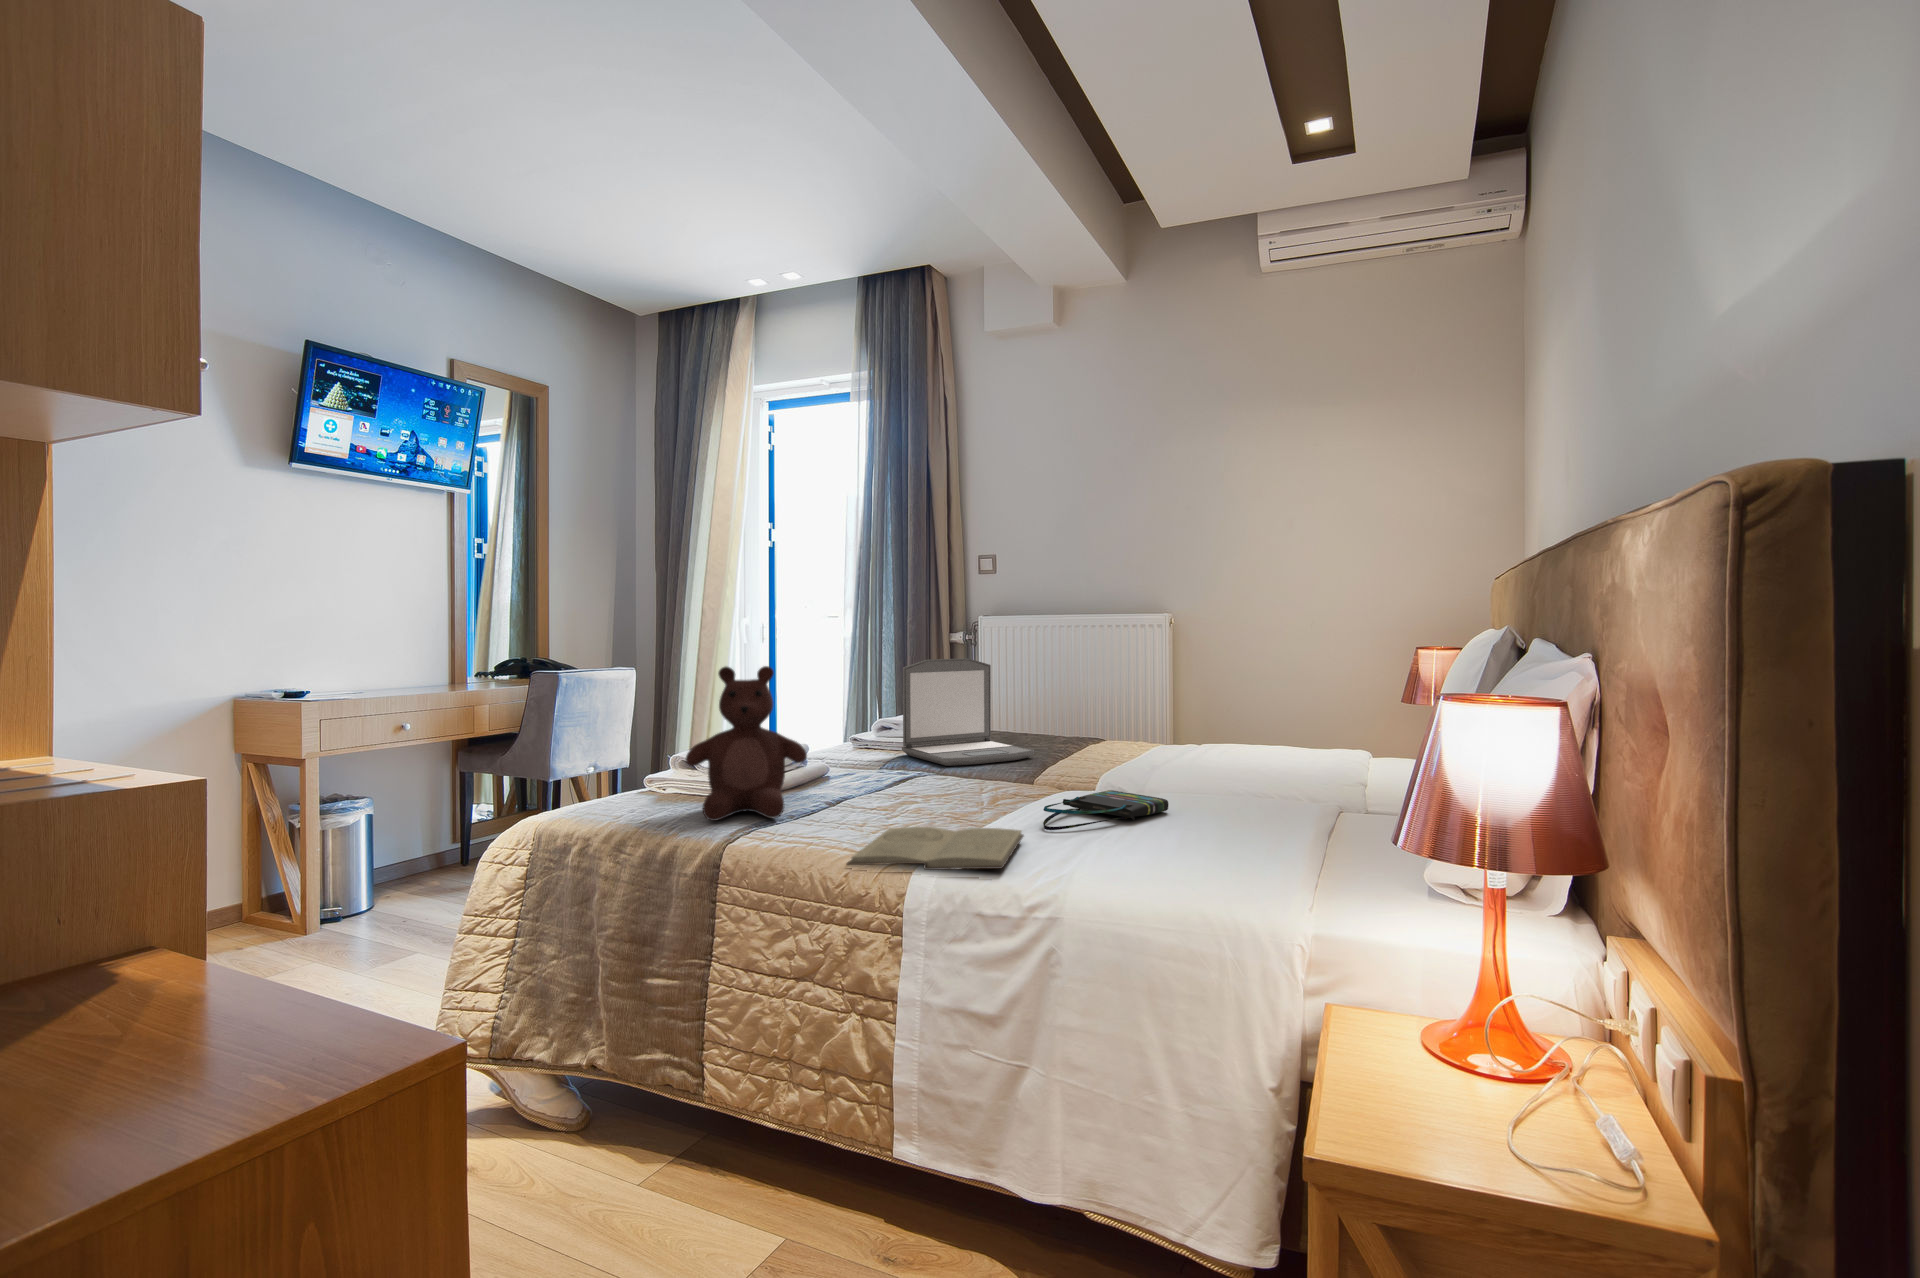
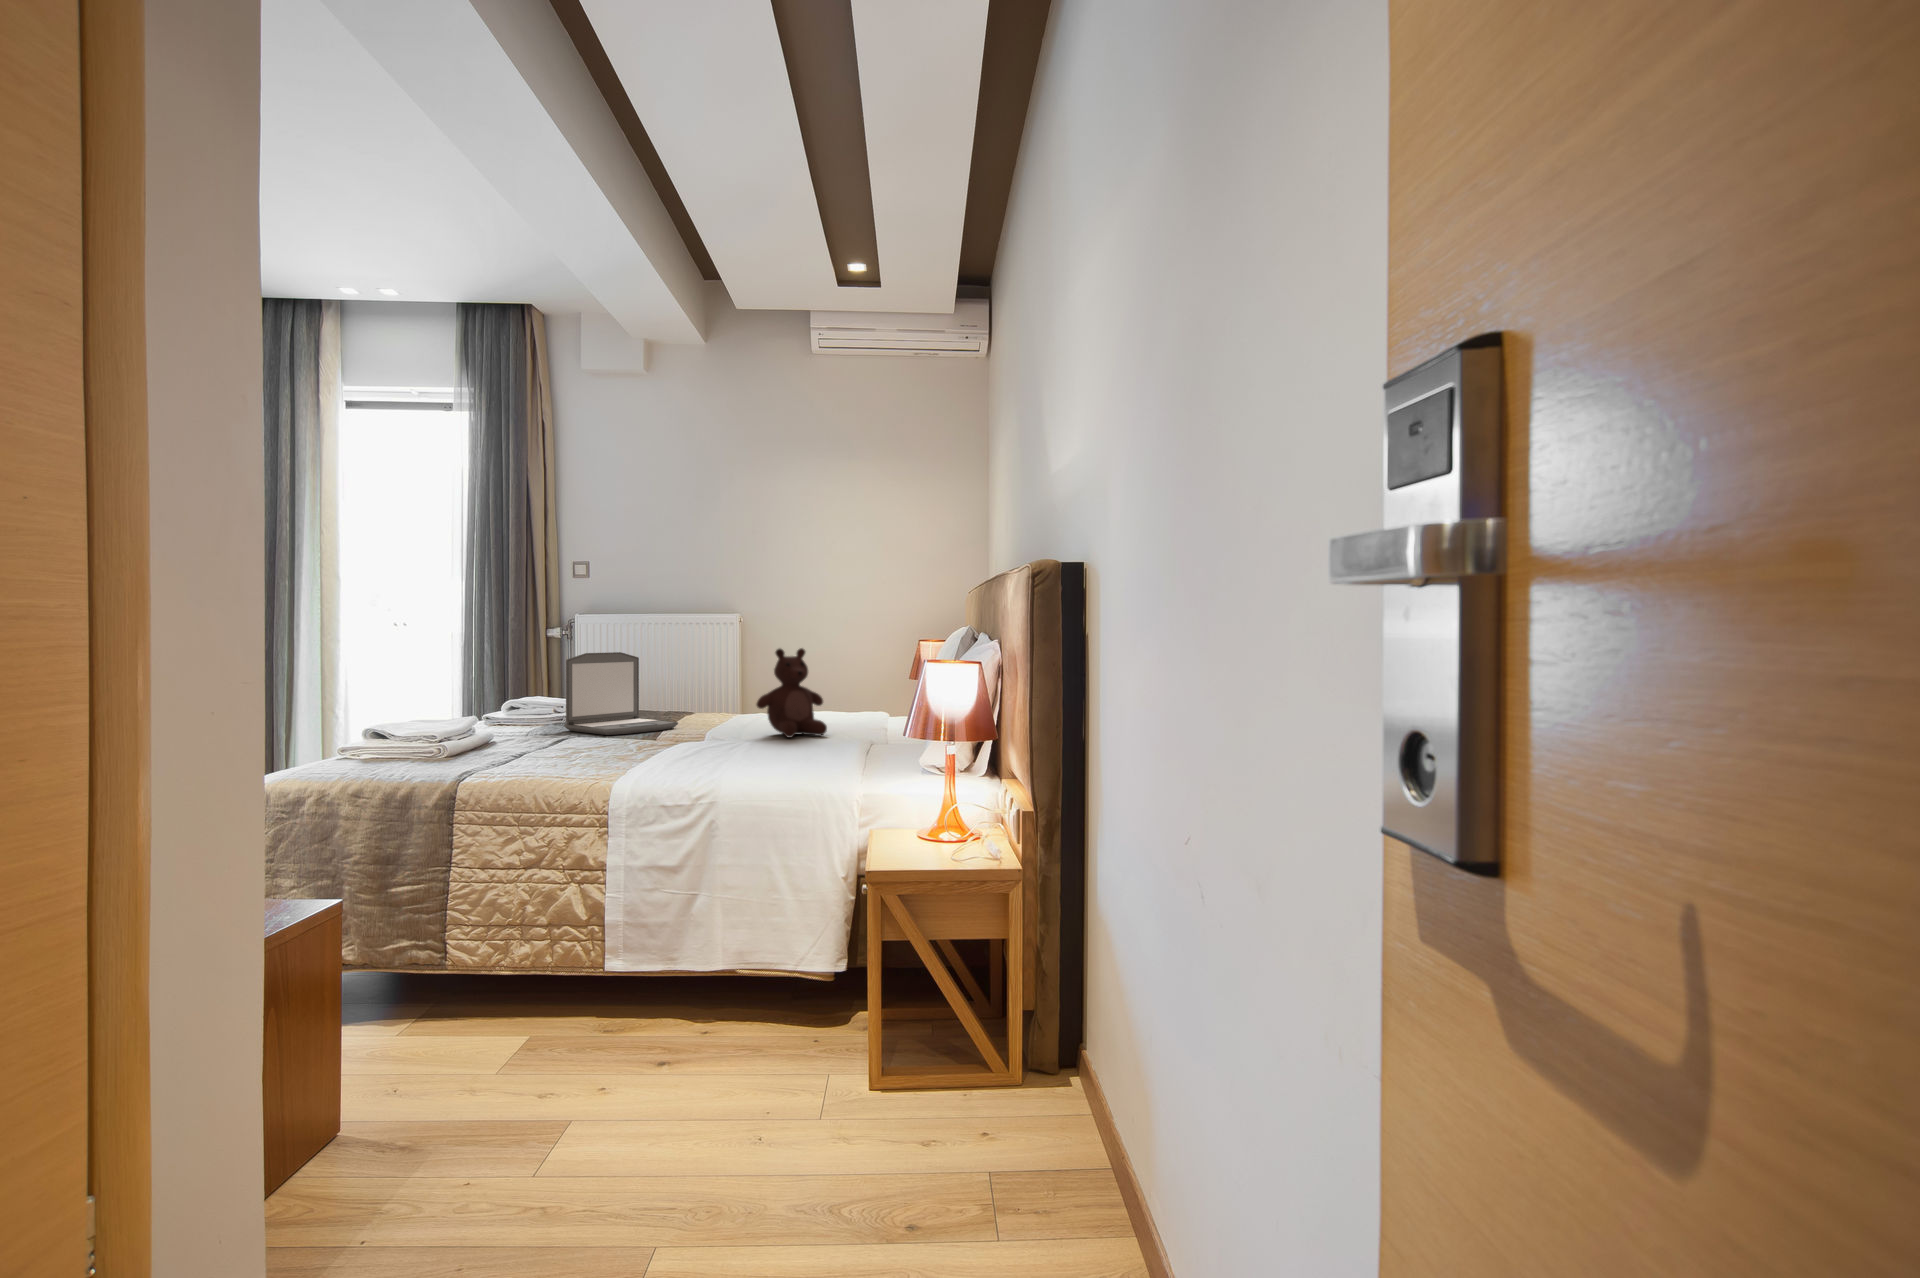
teddy bear: present [685,666,807,821] -> present [756,648,827,737]
tote bag: present [1043,790,1169,830] -> none [698,739,782,761]
book: present [847,827,1024,870] -> none [568,759,687,783]

